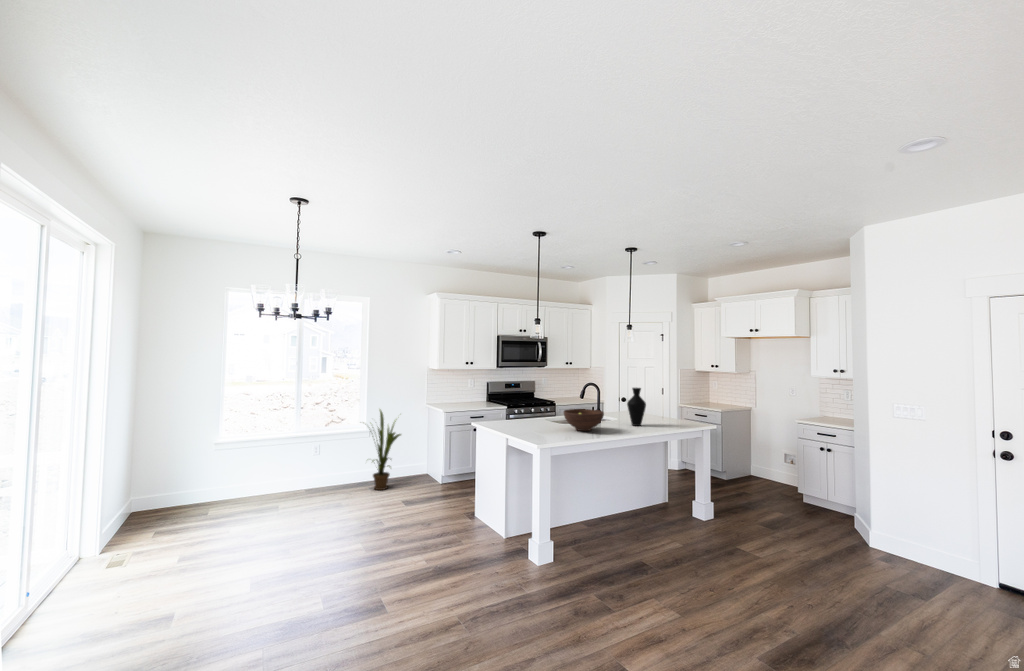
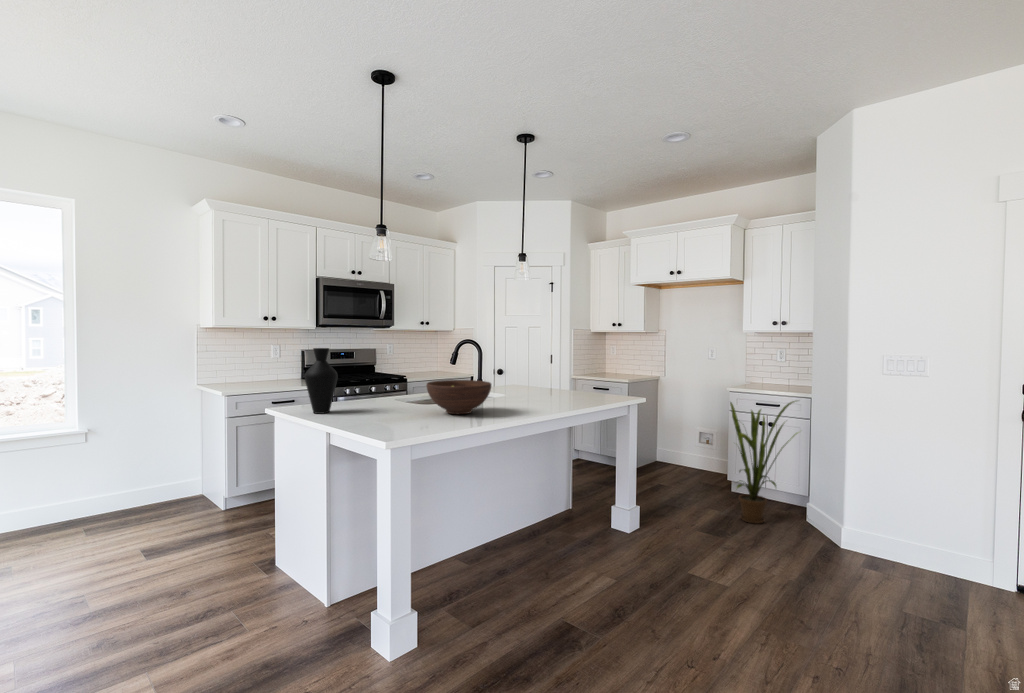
vase: present [627,388,646,426] -> present [305,348,338,414]
house plant: present [372,410,401,490] -> present [730,401,797,524]

